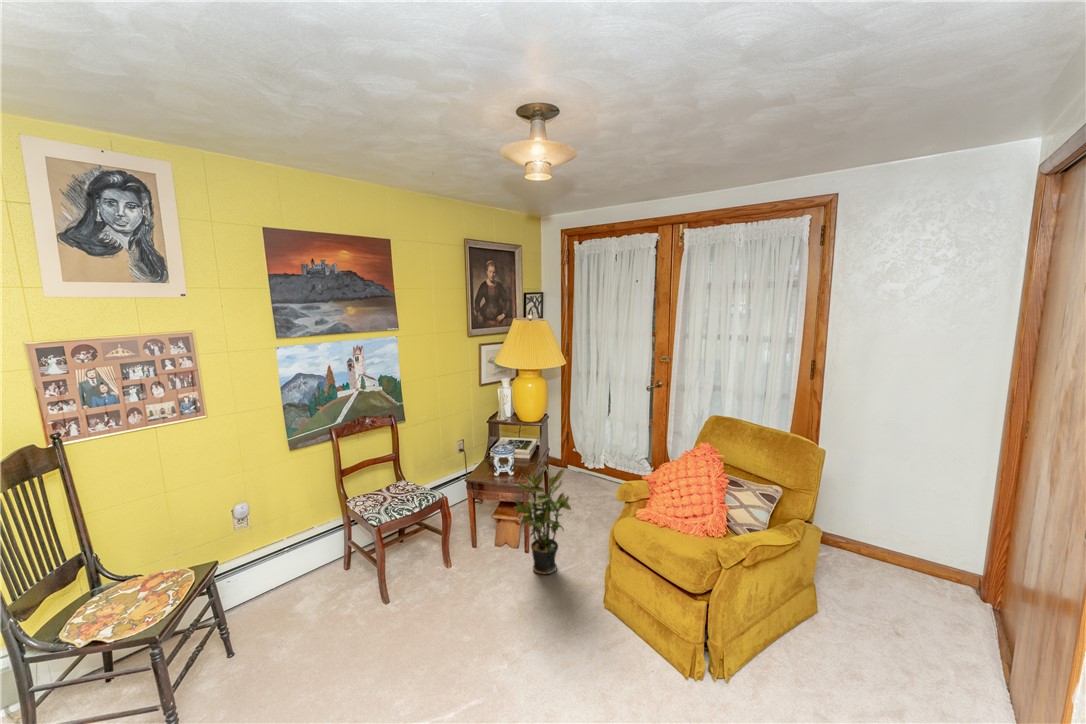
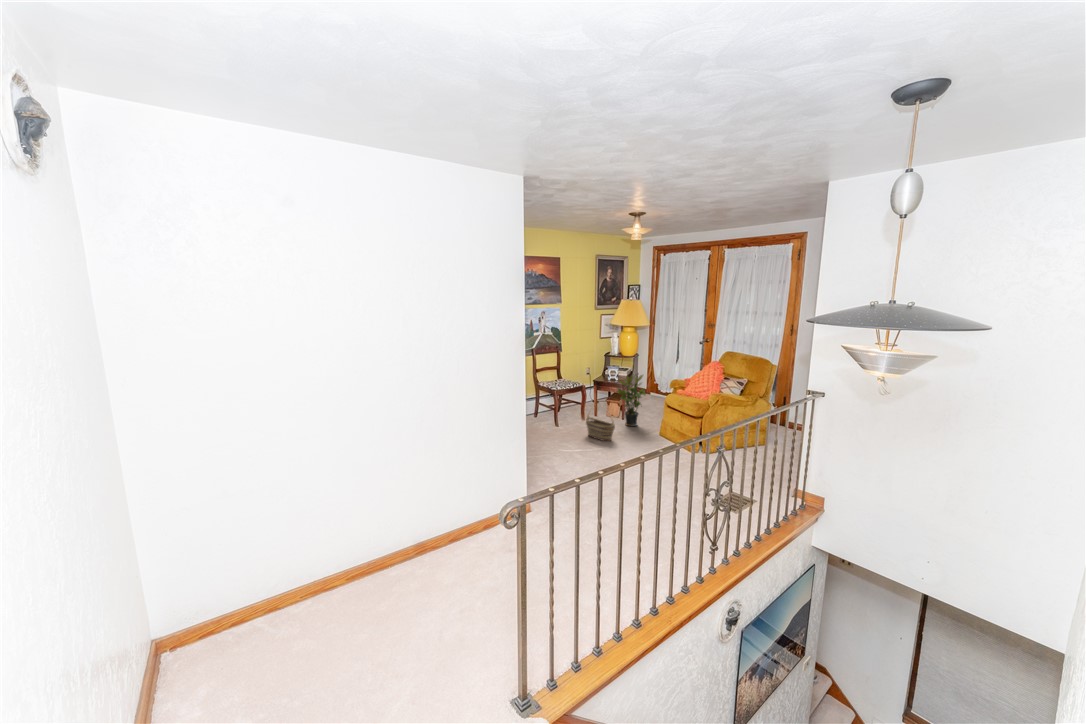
basket: none [447,565,513,651] -> present [586,414,615,441]

